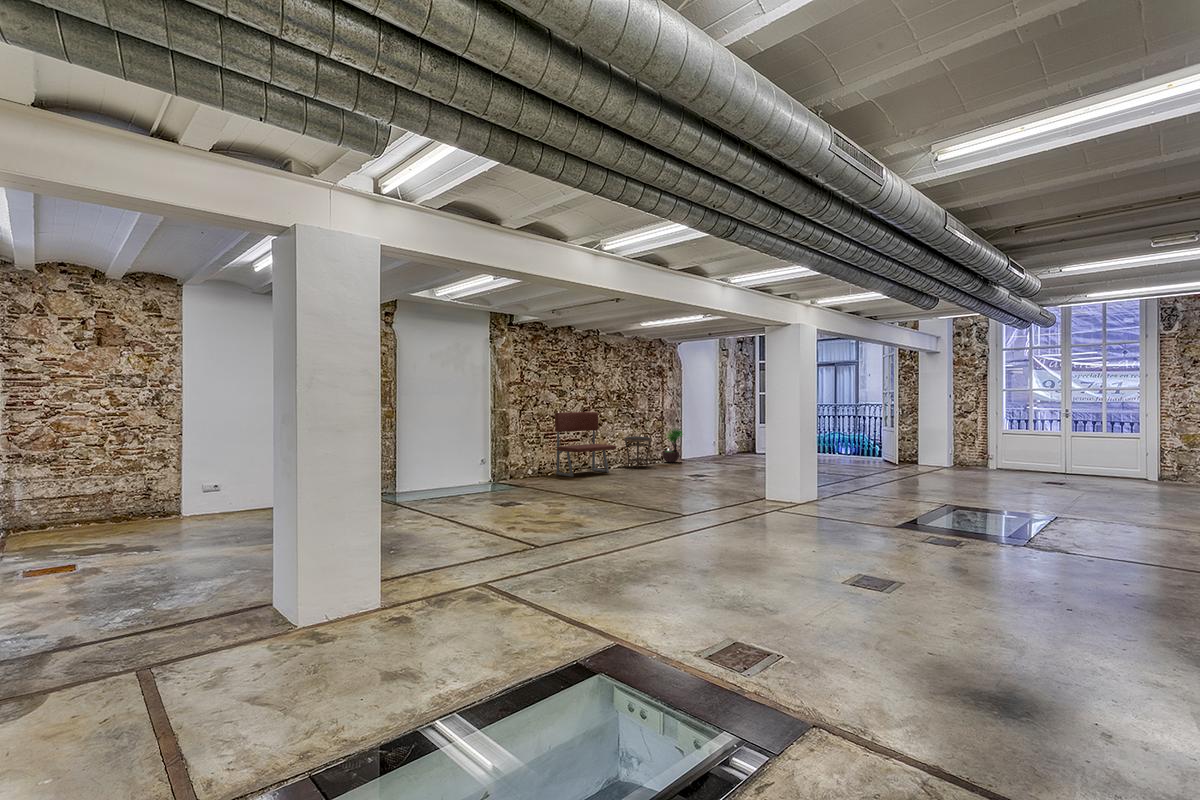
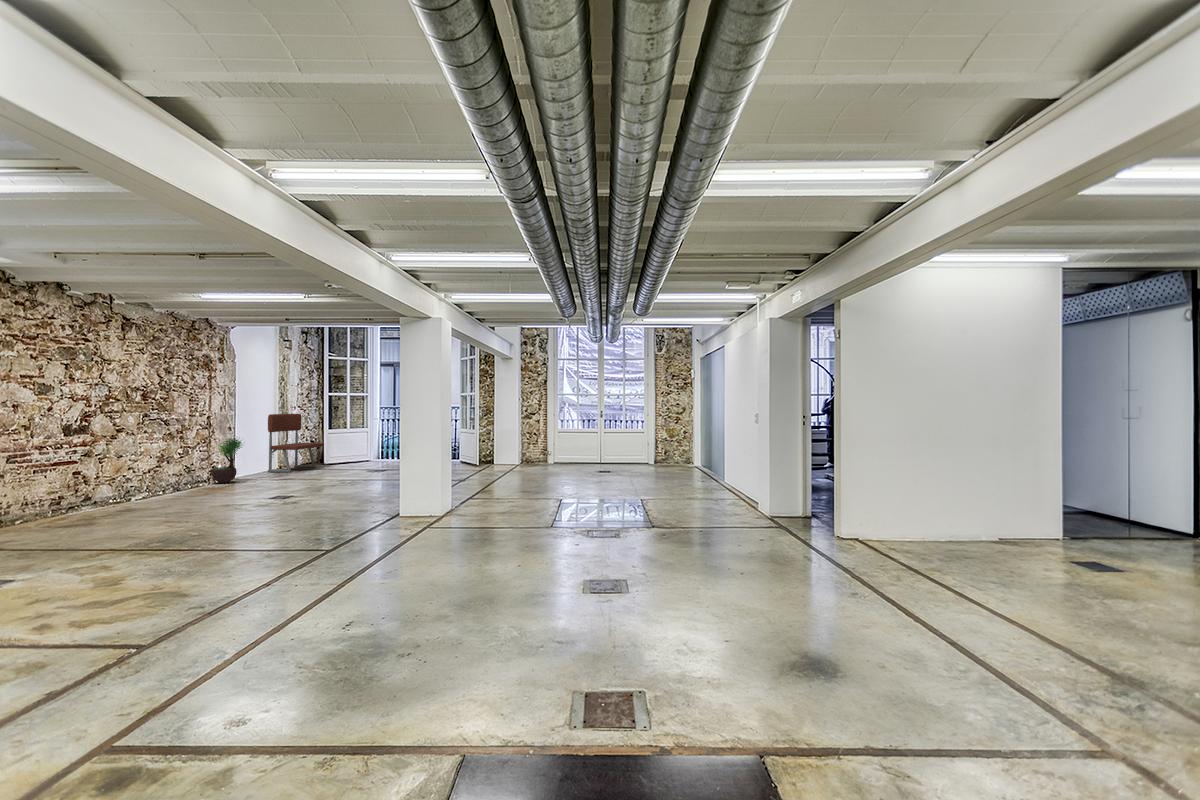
bench: present [555,412,616,477] -> present [268,414,324,473]
side table: present [624,436,652,468] -> none [154,451,203,495]

